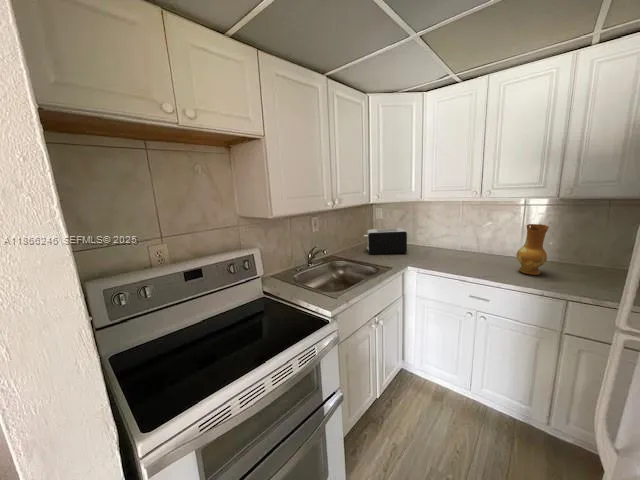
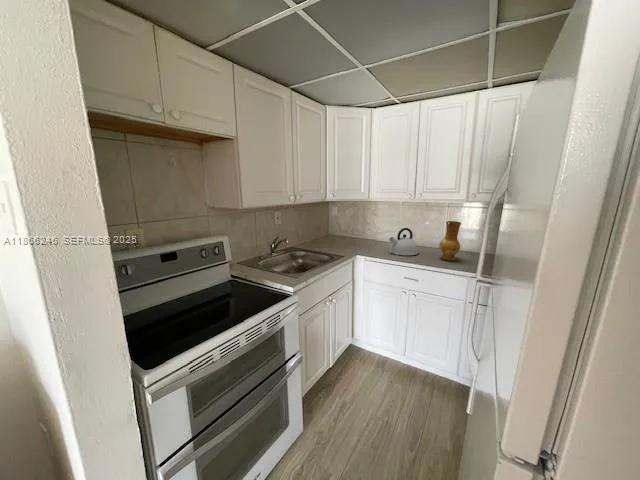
toaster: present [364,228,407,254] -> none [320,224,357,246]
kettle: none [448,233,487,267] -> present [389,228,419,255]

